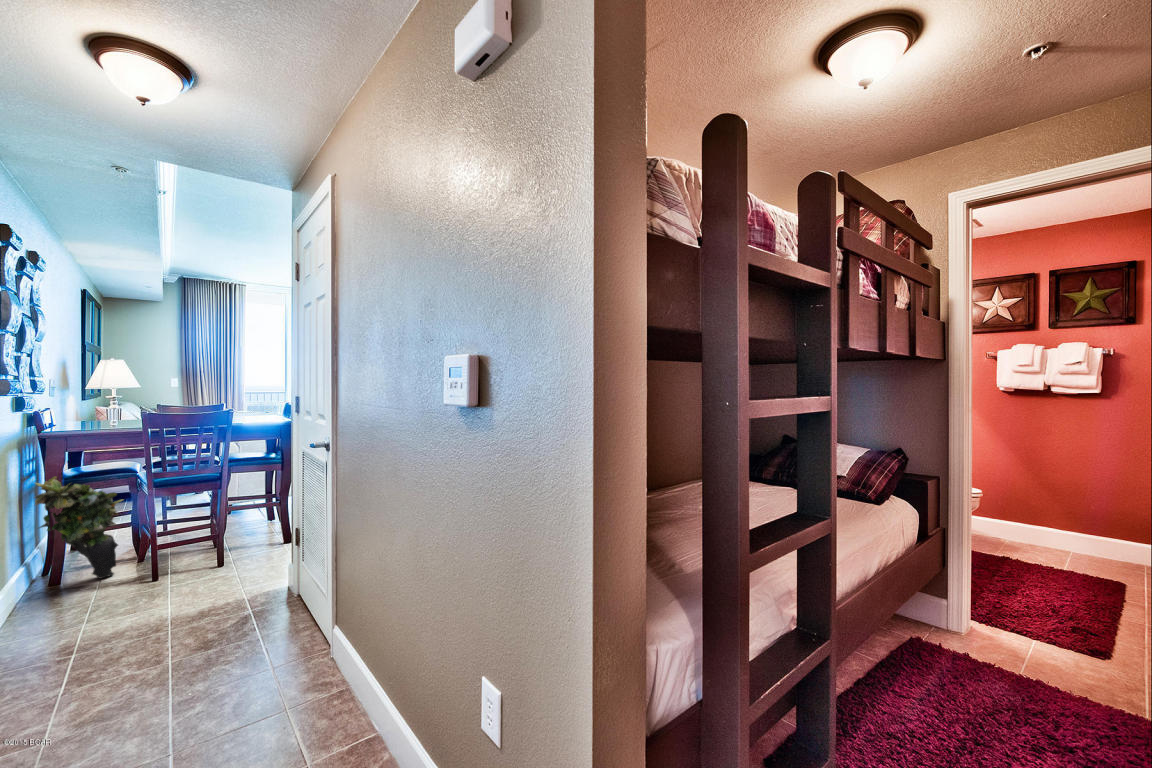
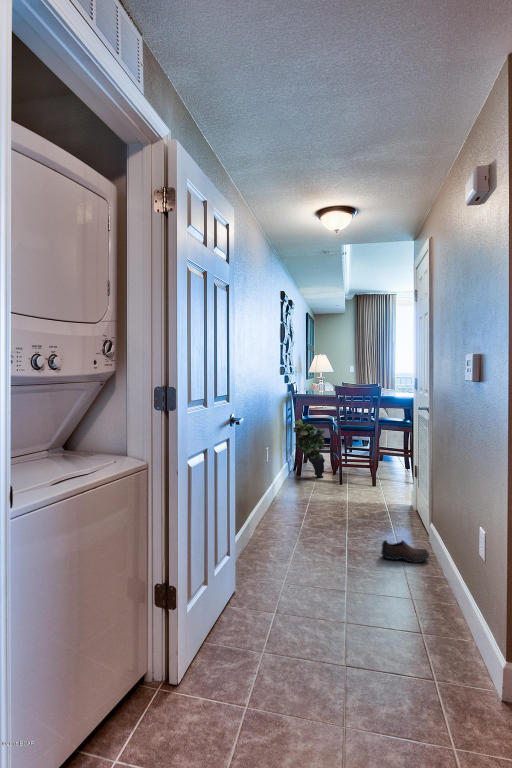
shoe: none [248,677,339,728] -> present [381,540,429,563]

